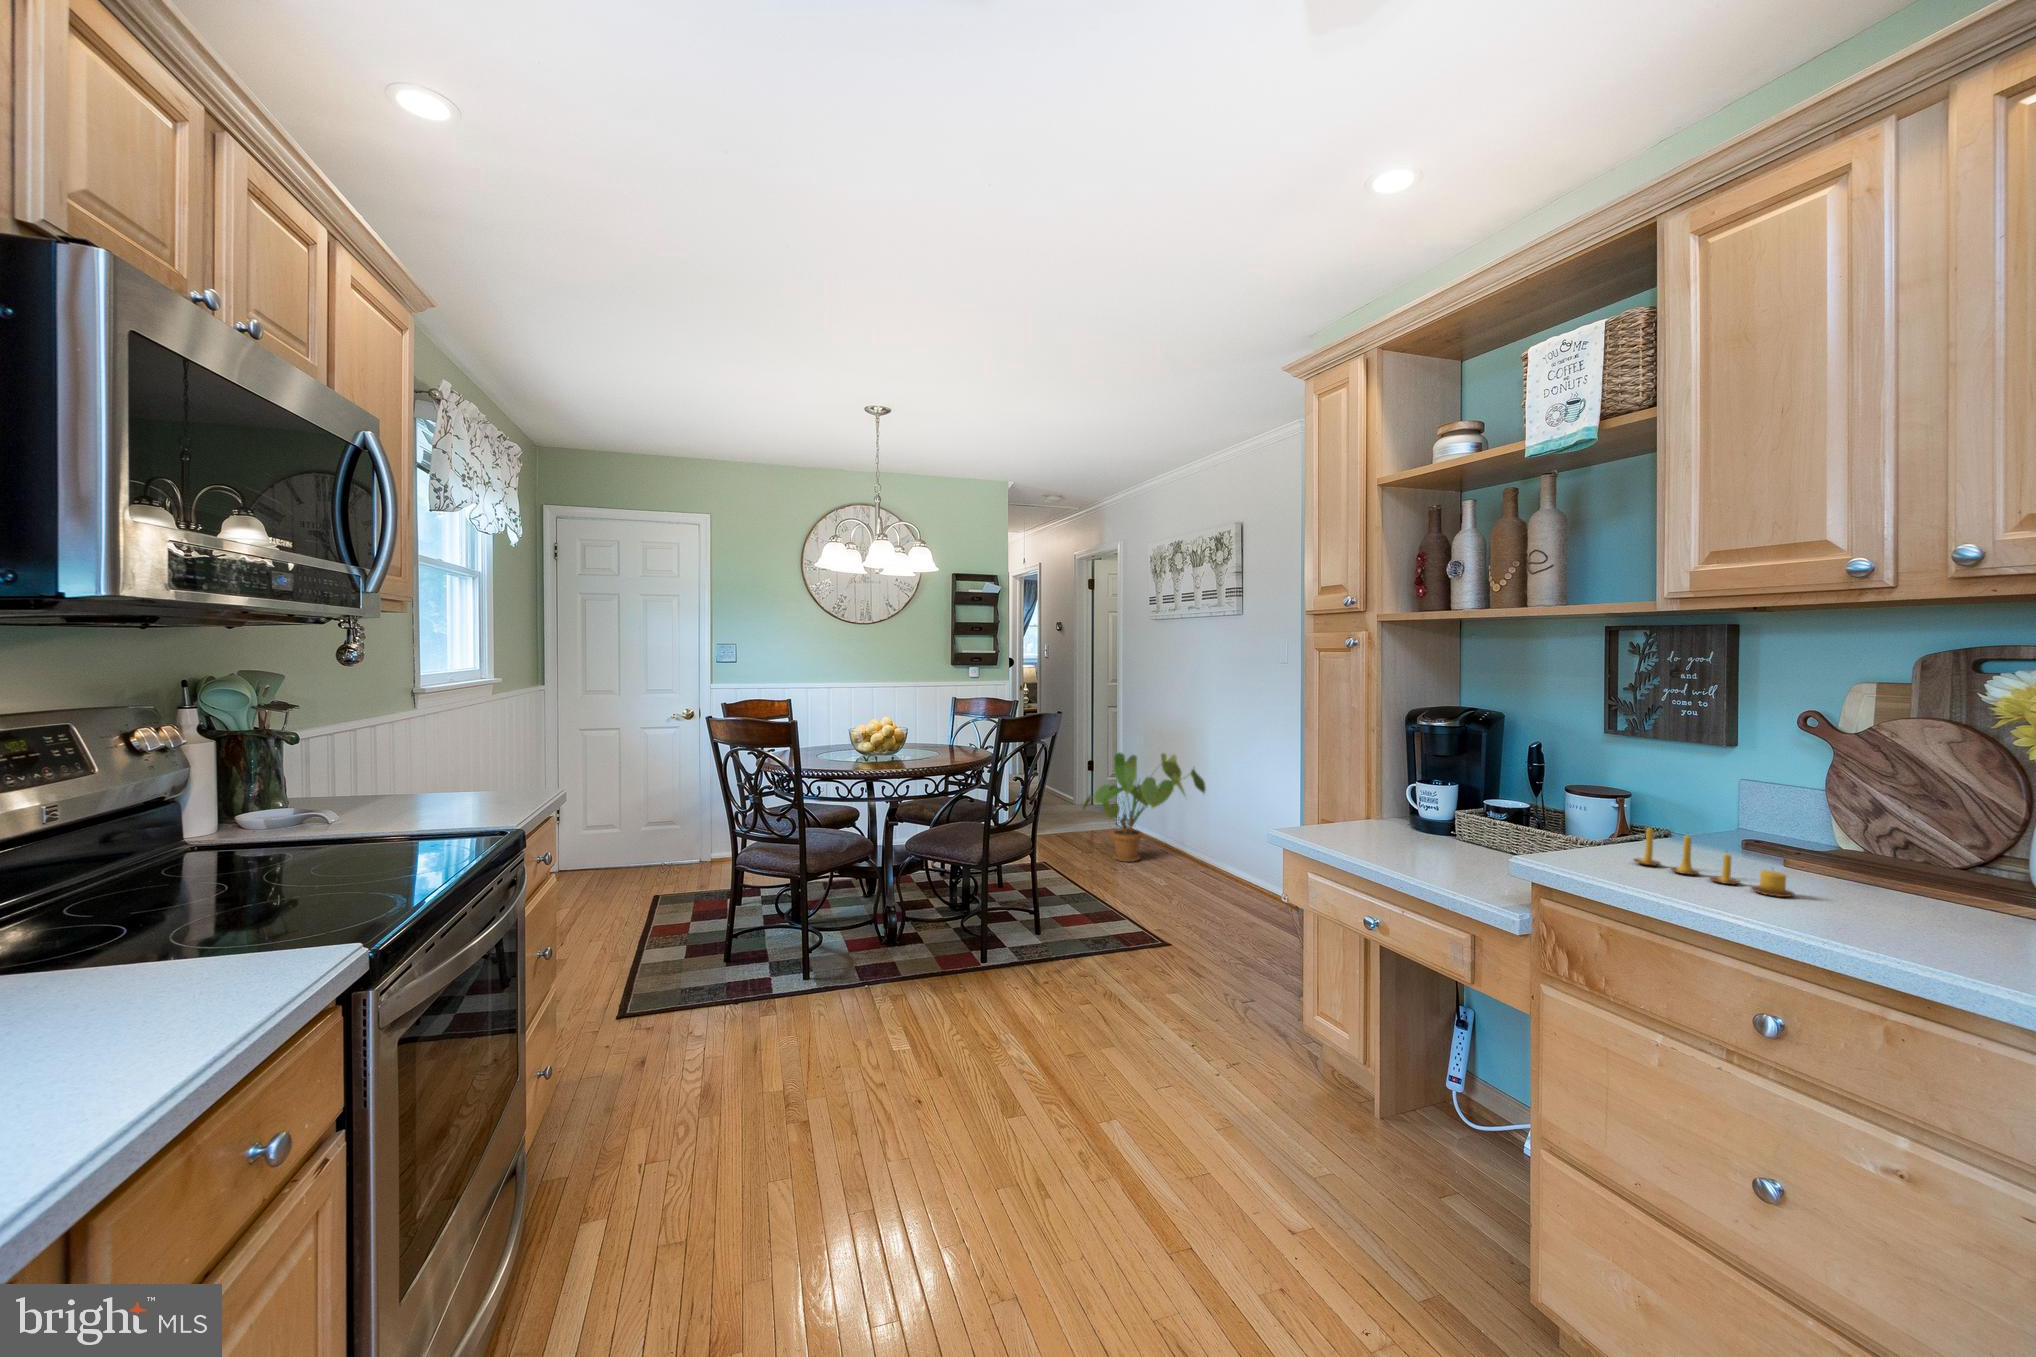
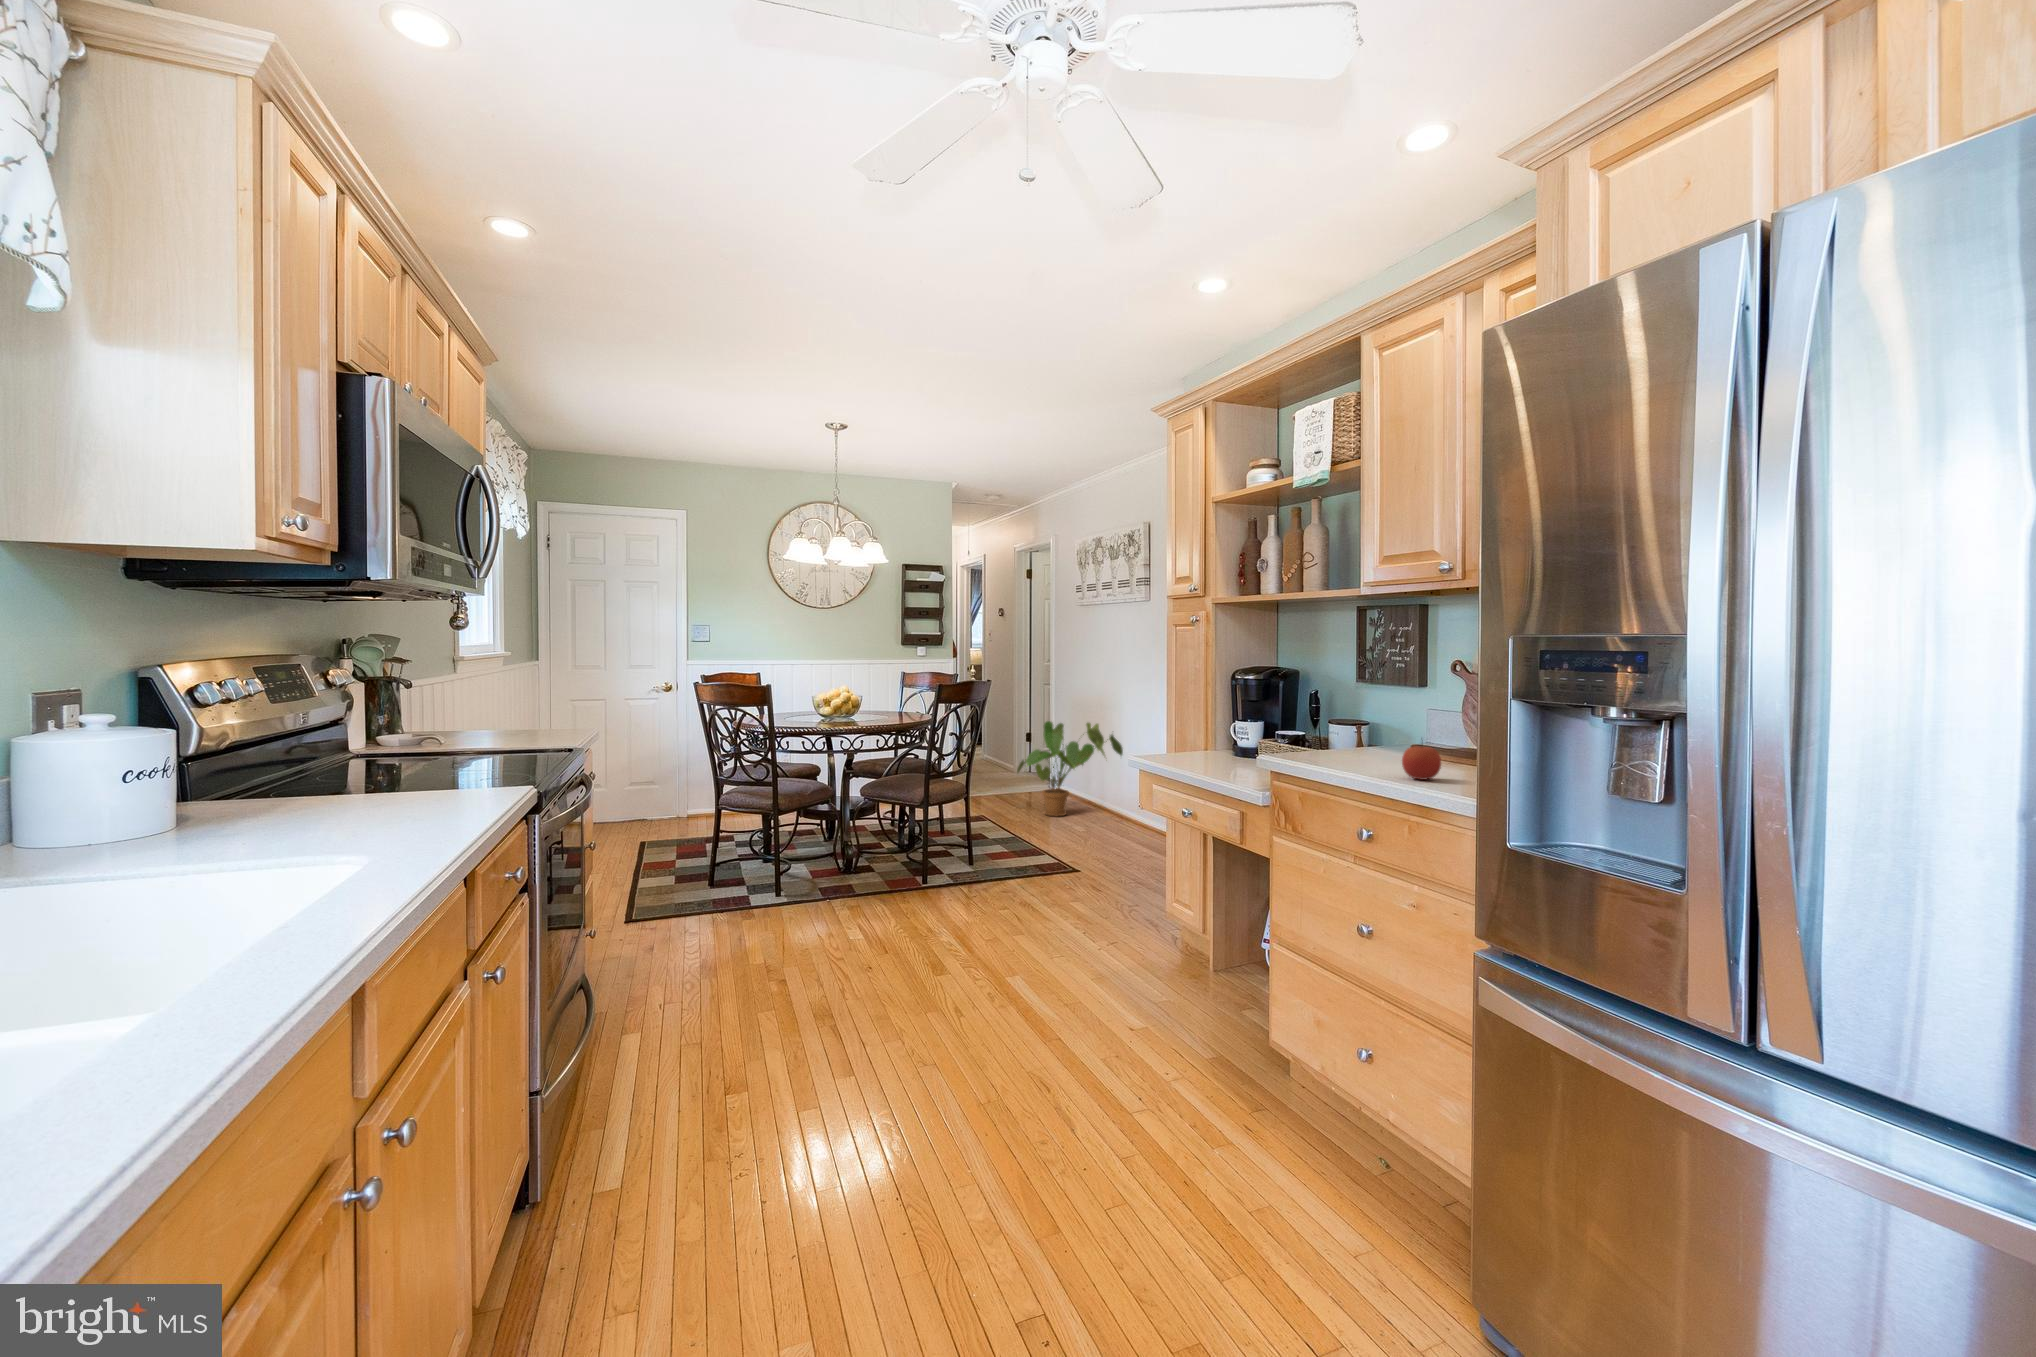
candle: present [1634,826,1794,897] -> none [1331,732,1402,768]
apple: none [1849,862,1941,940] -> present [1402,746,1441,780]

